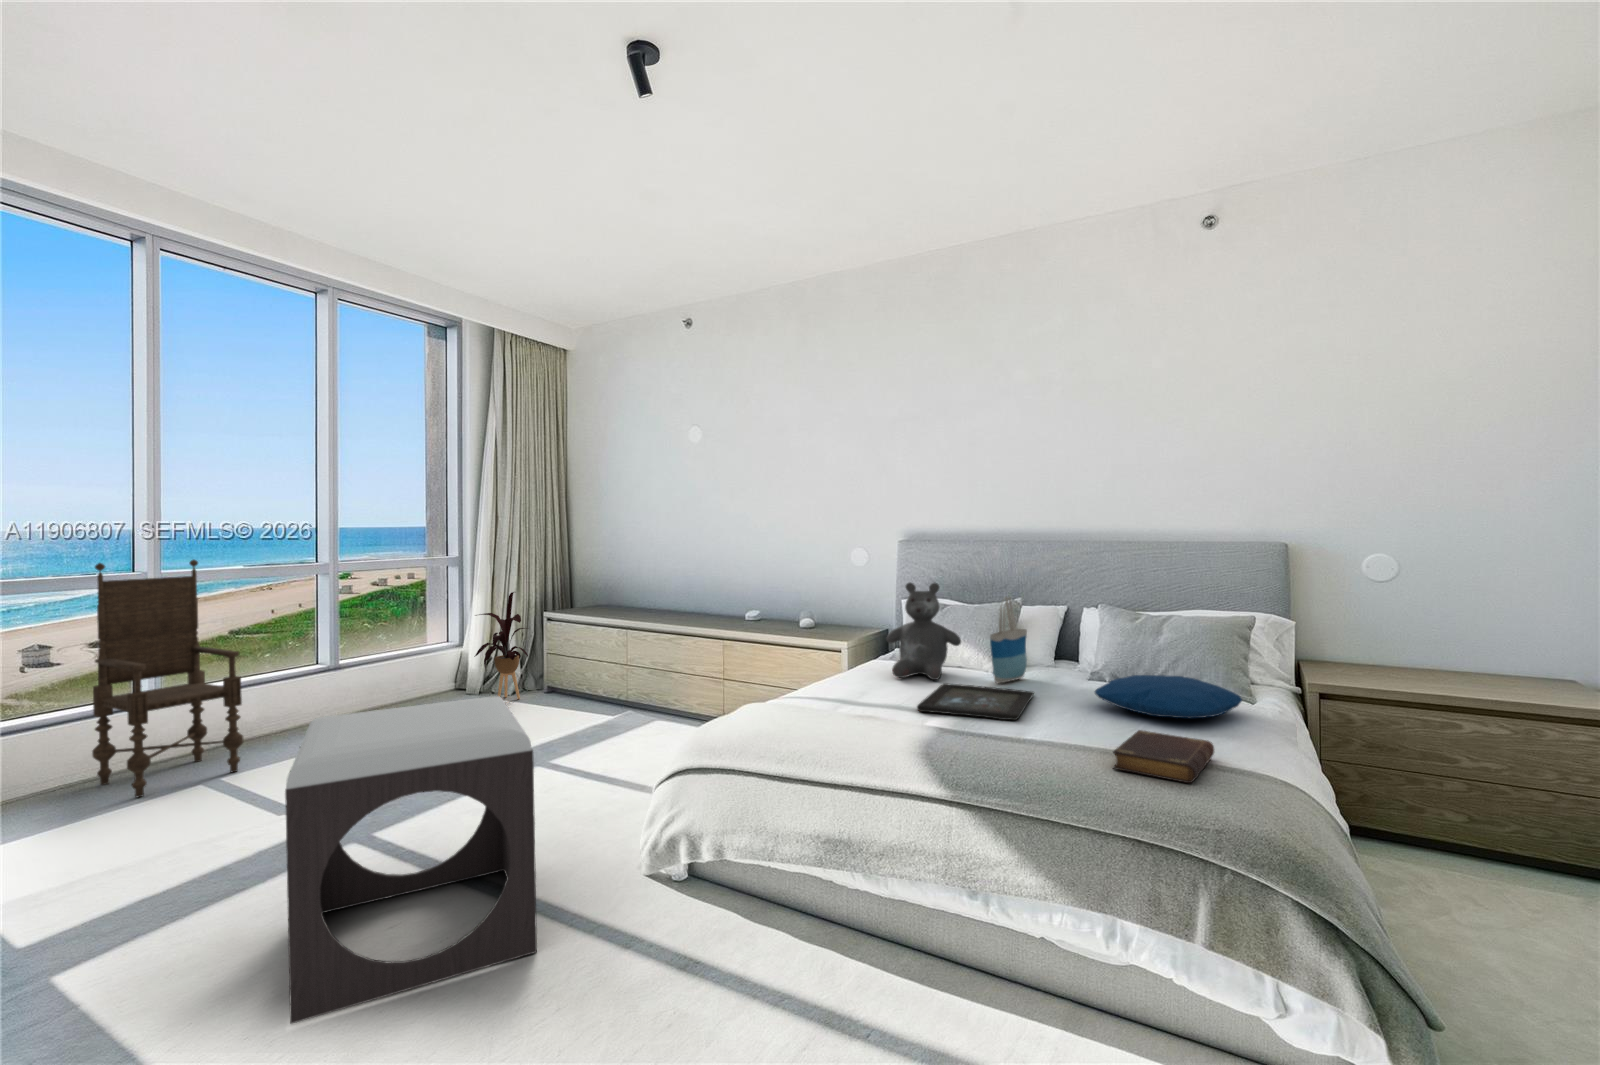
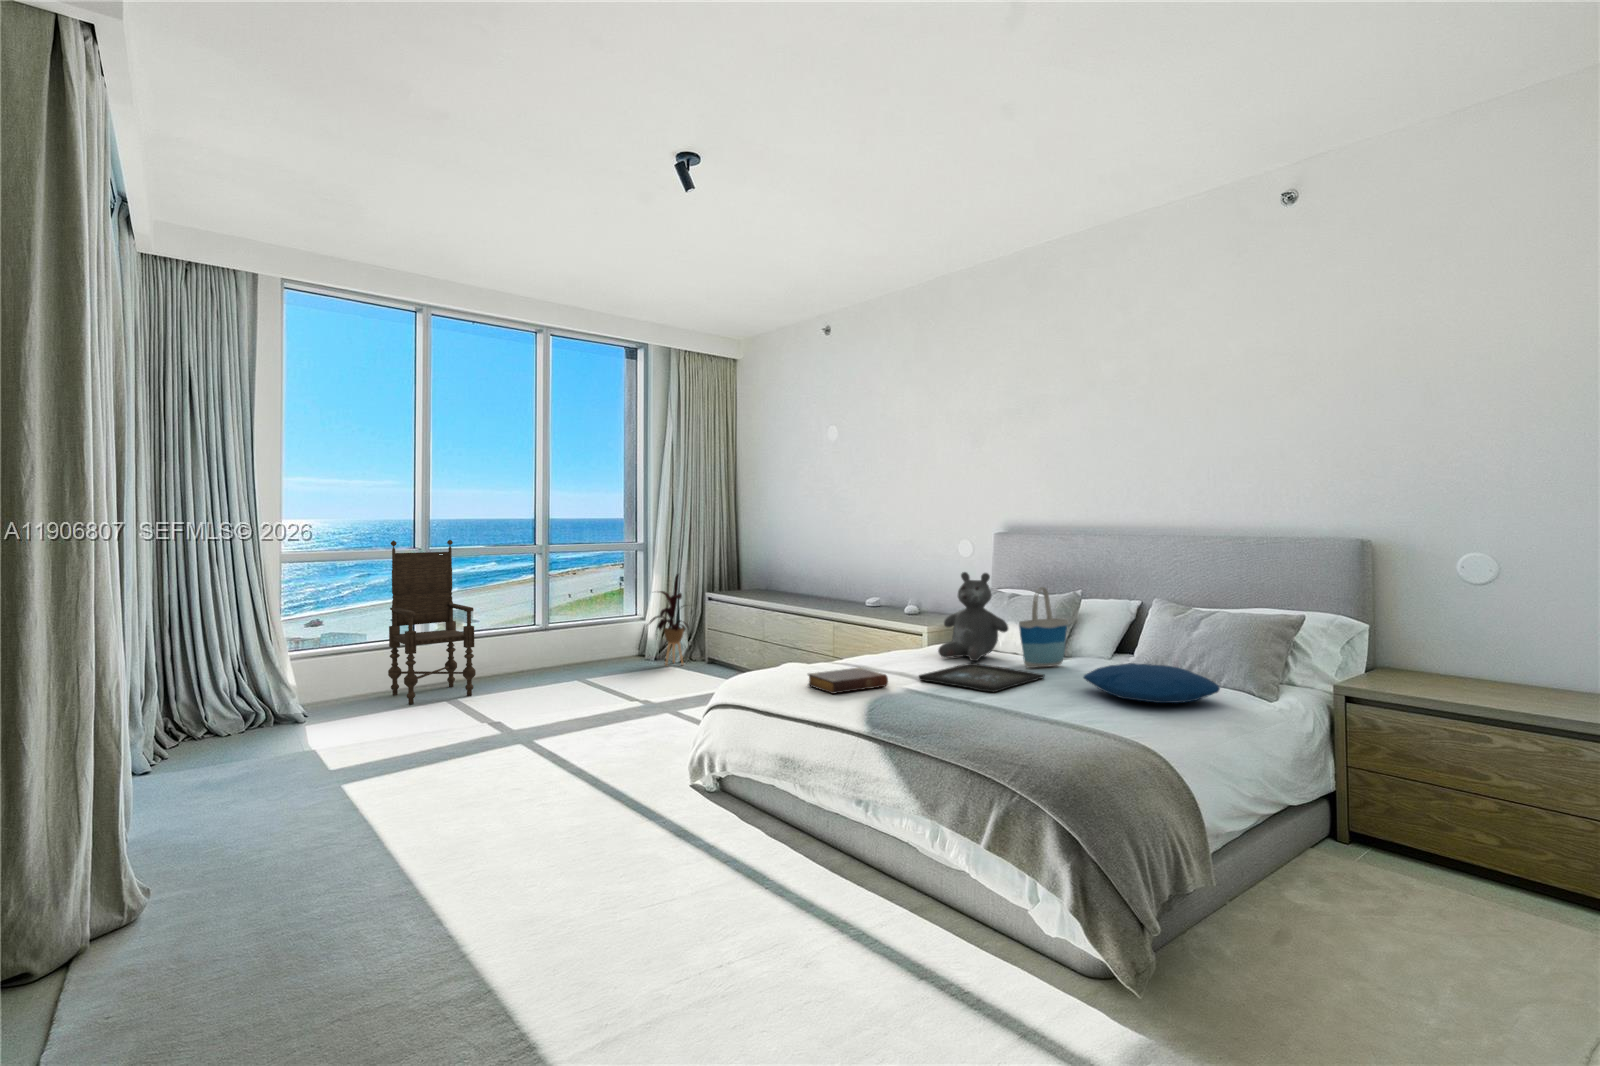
footstool: present [285,696,537,1024] -> none [443,642,607,828]
book: present [1113,730,1214,783] -> present [808,668,888,694]

